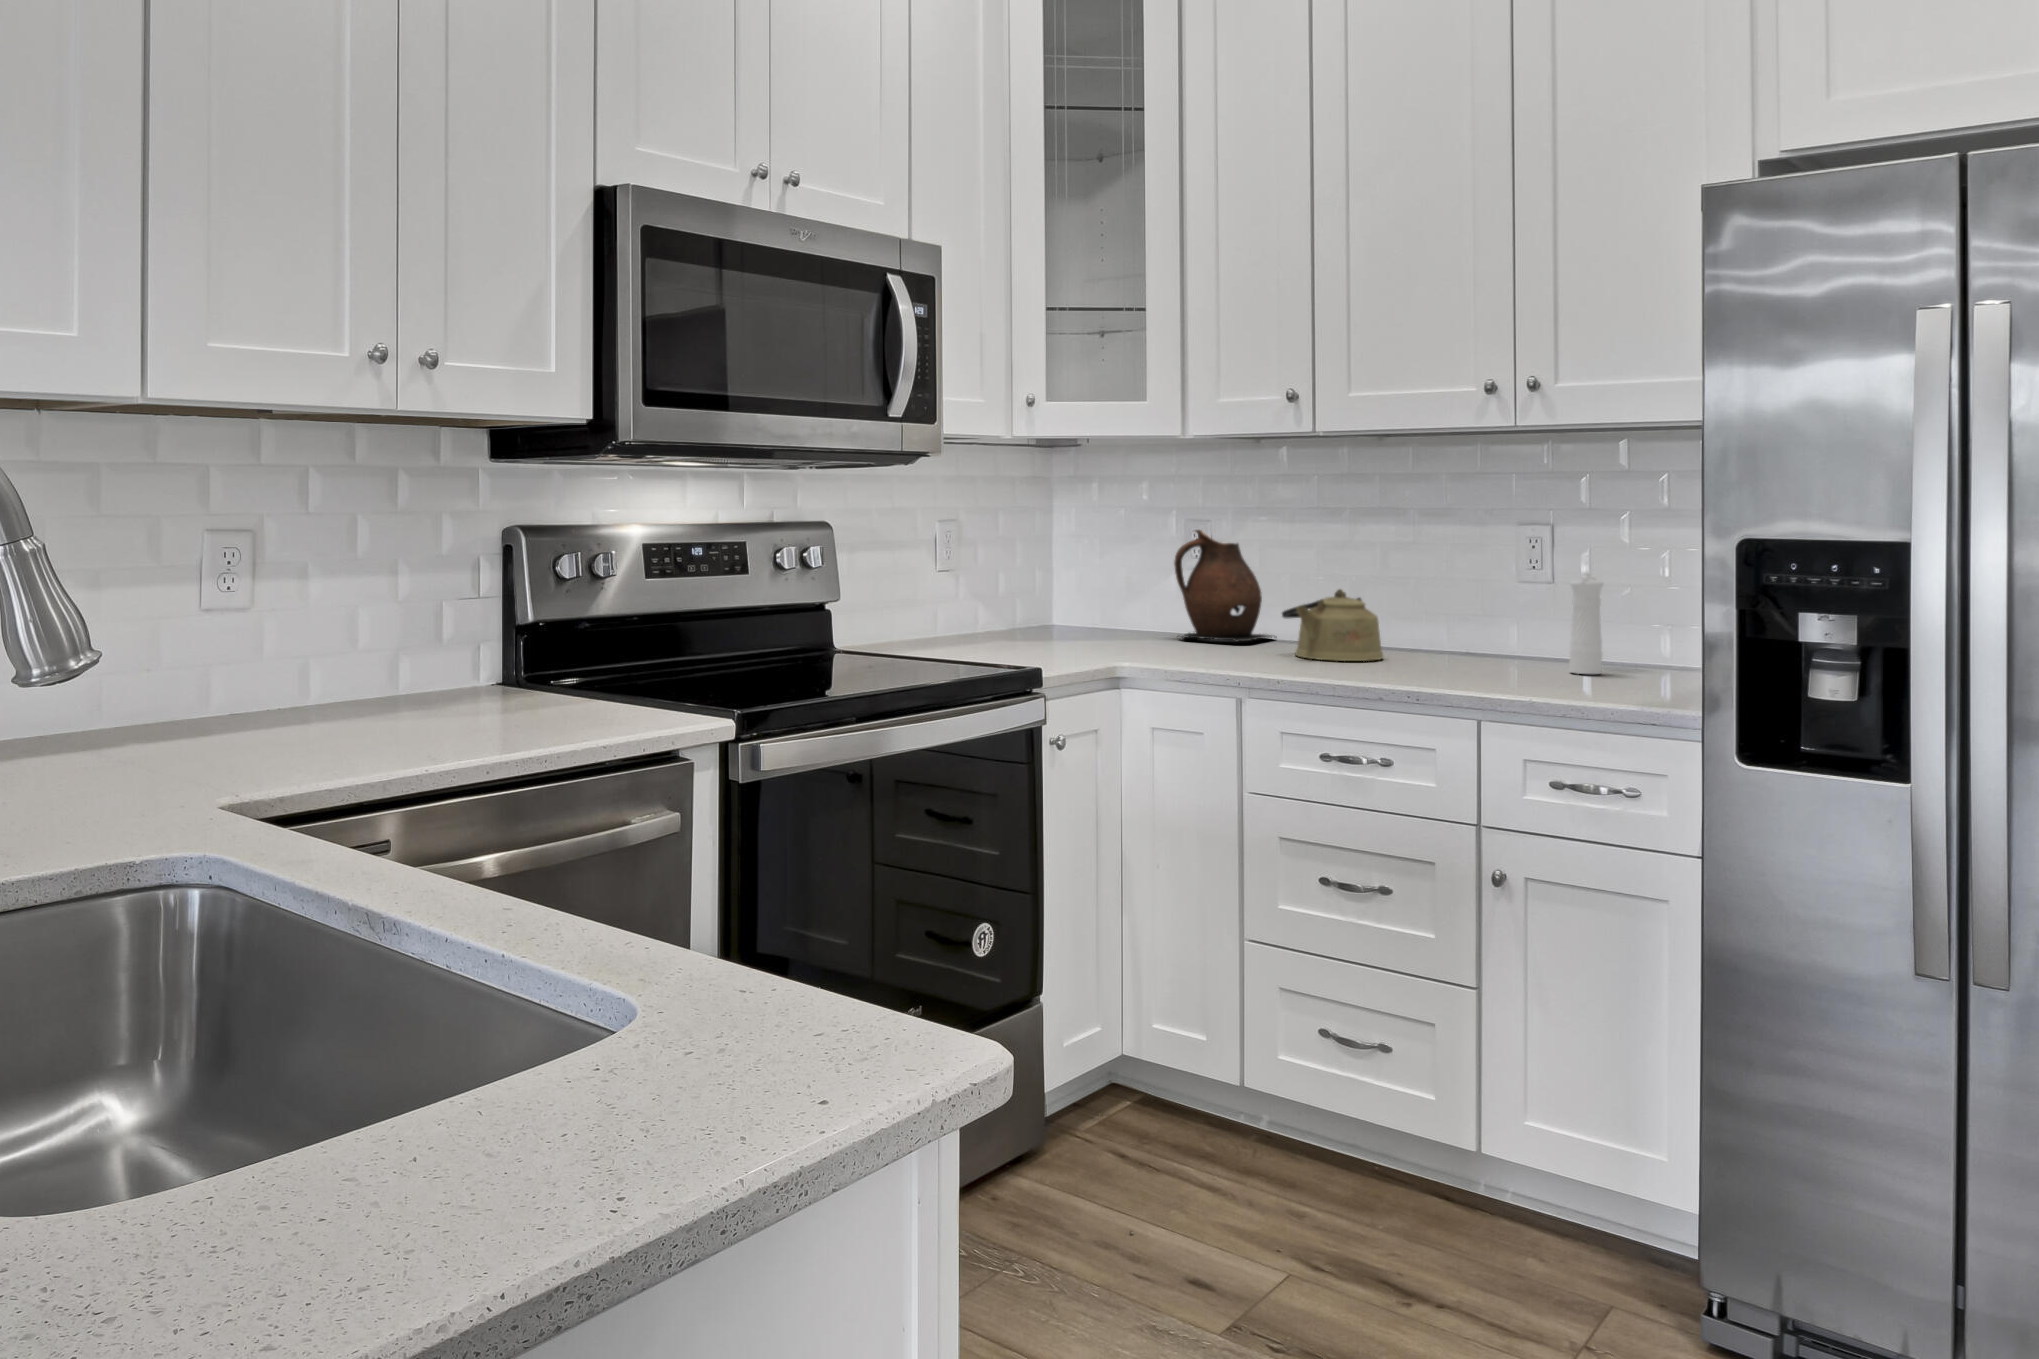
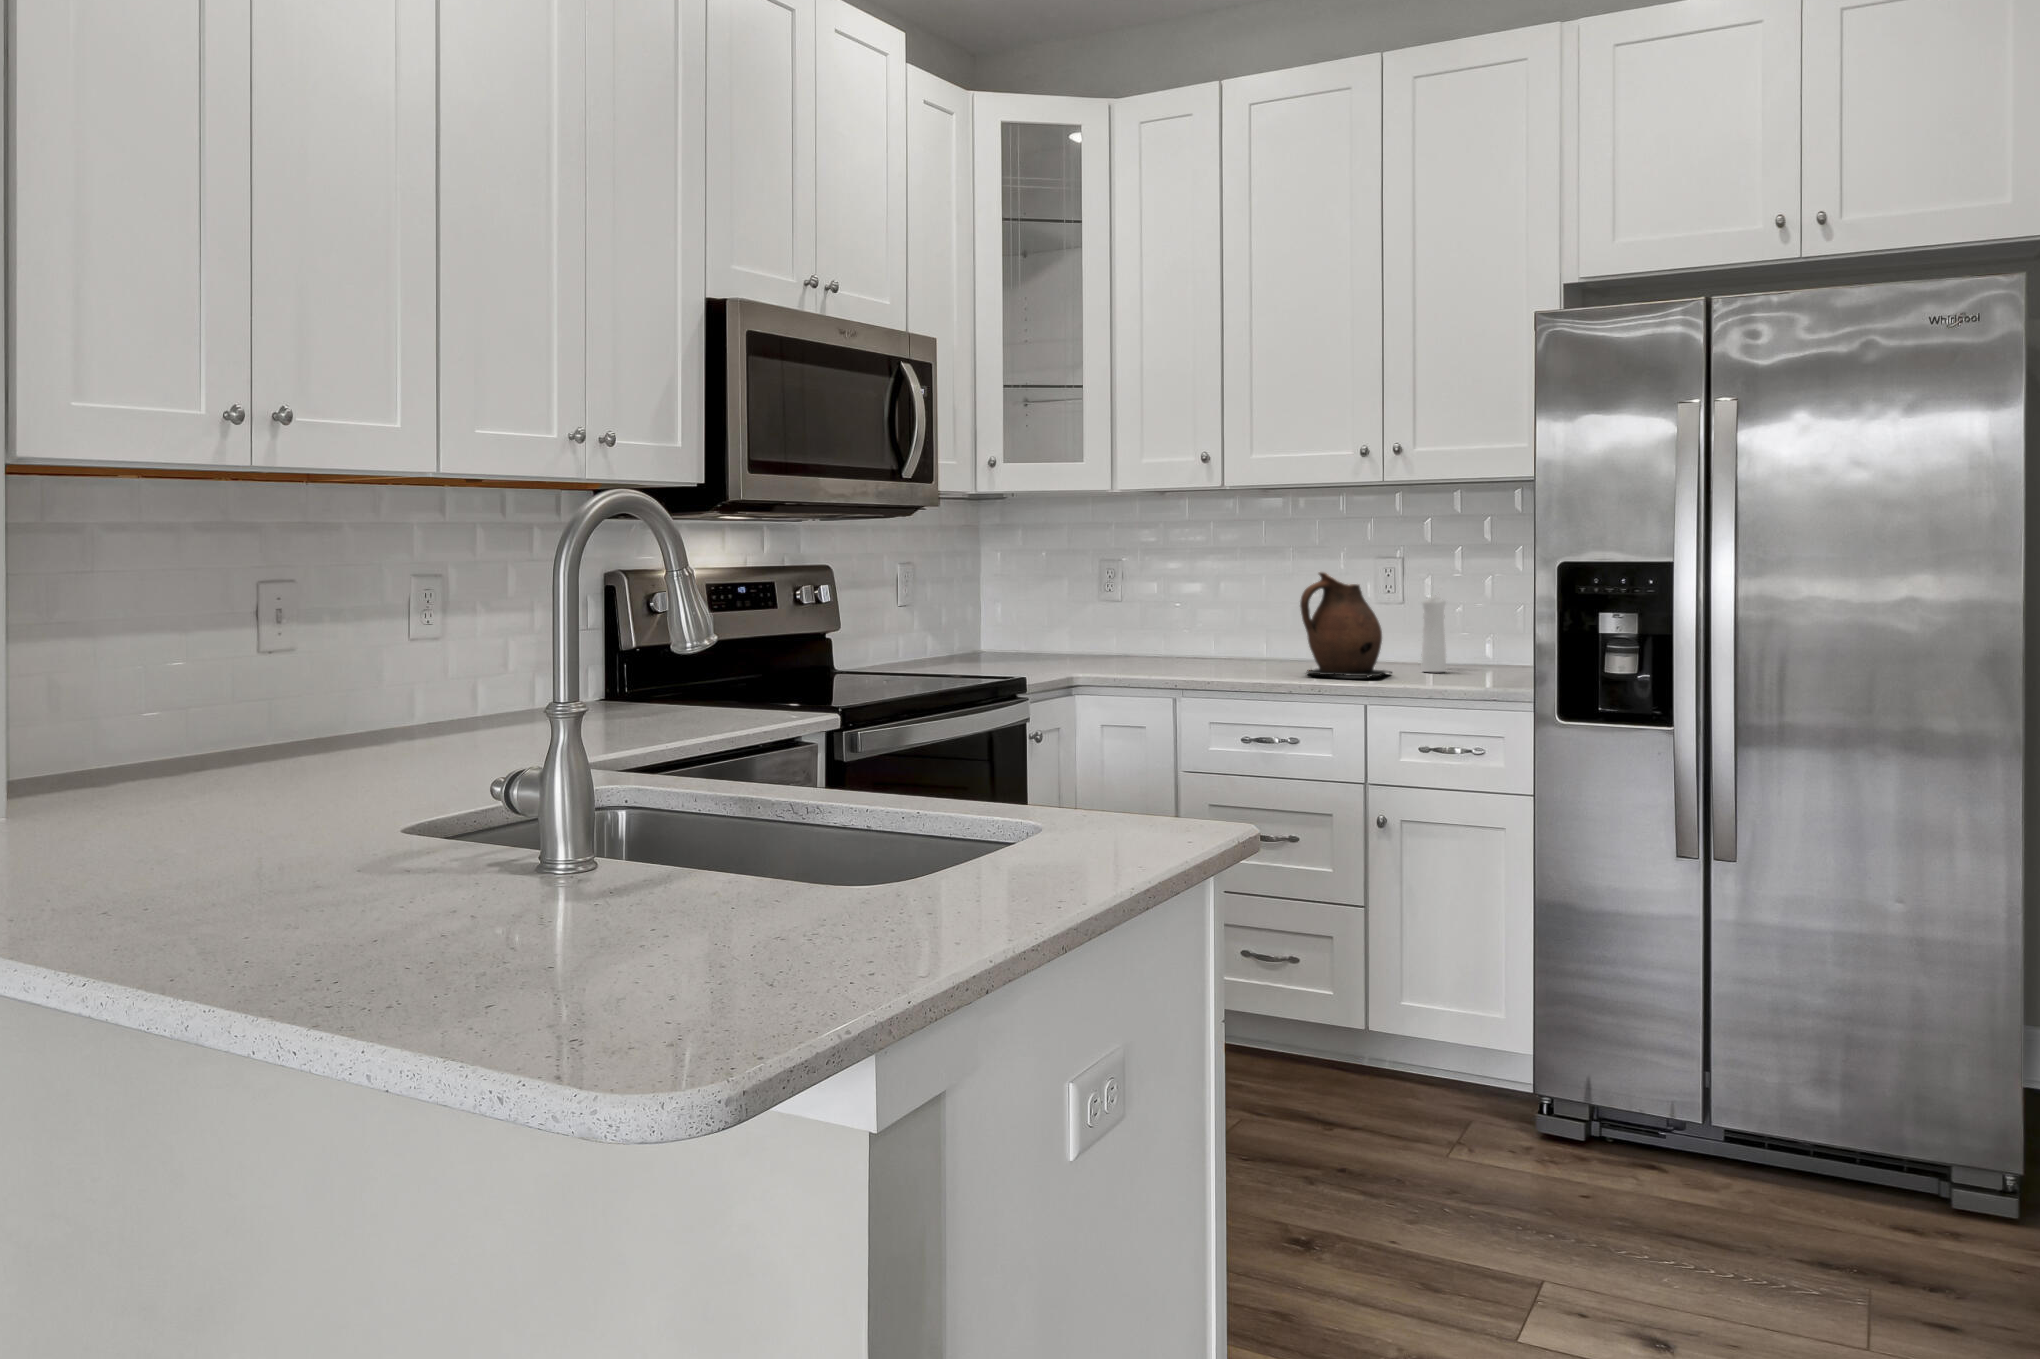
ceramic pitcher: present [1174,530,1276,642] -> present [1300,572,1392,677]
kettle: present [1282,589,1383,661] -> none [1196,611,1277,667]

